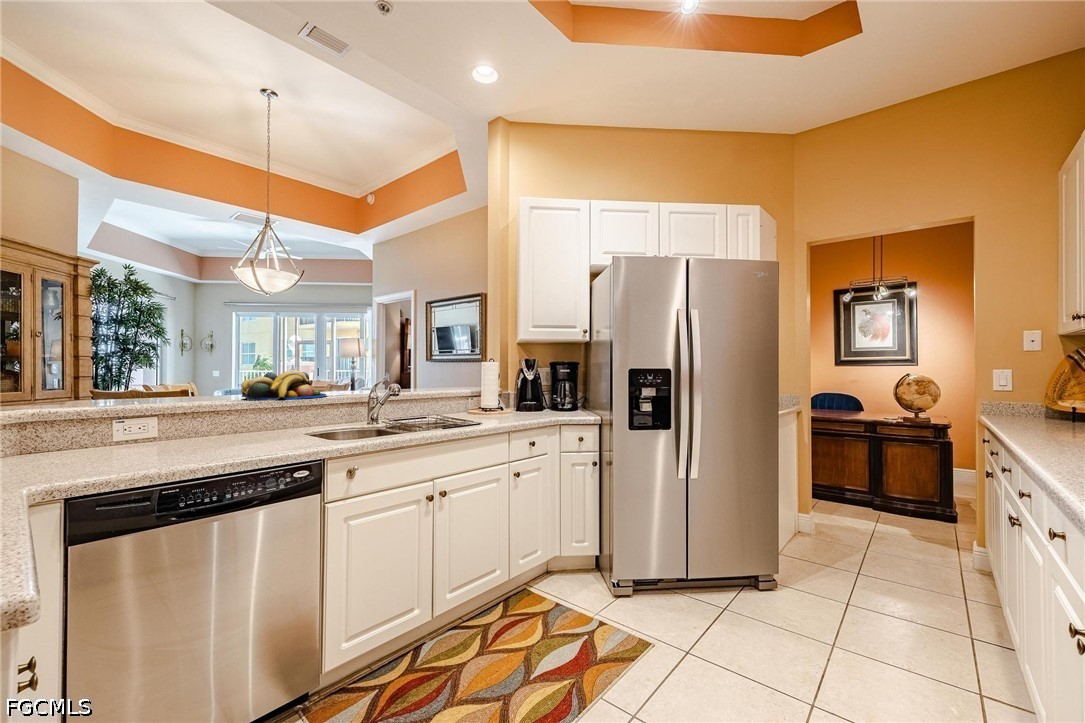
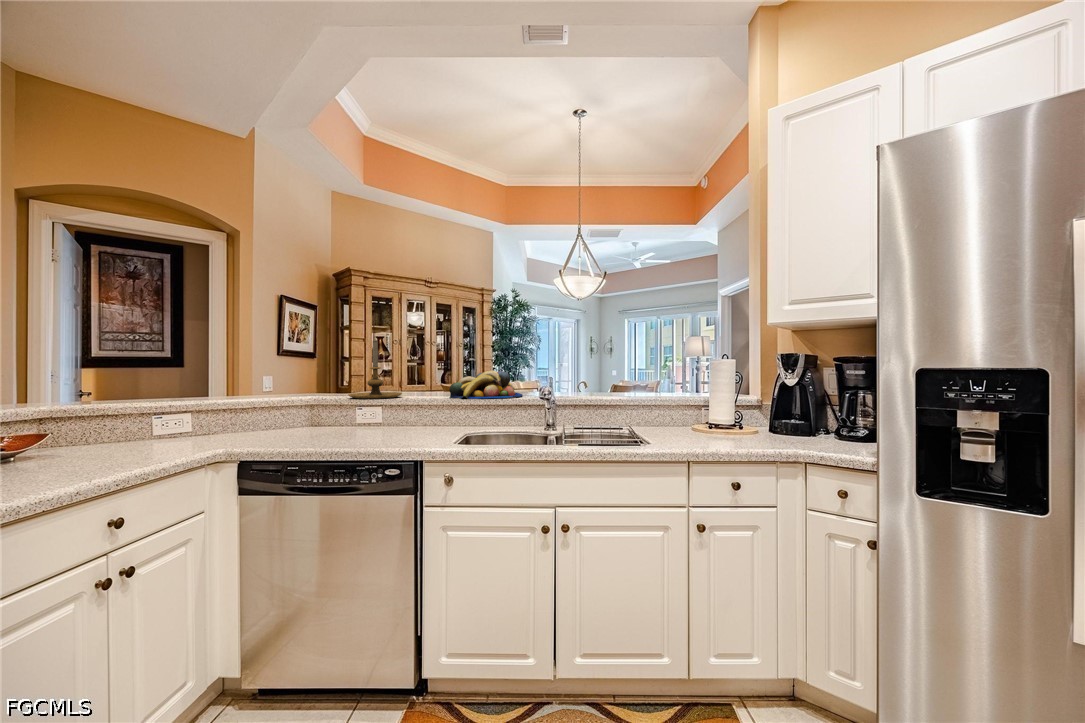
candle holder: none [86,330,175,408] -> present [348,340,402,399]

